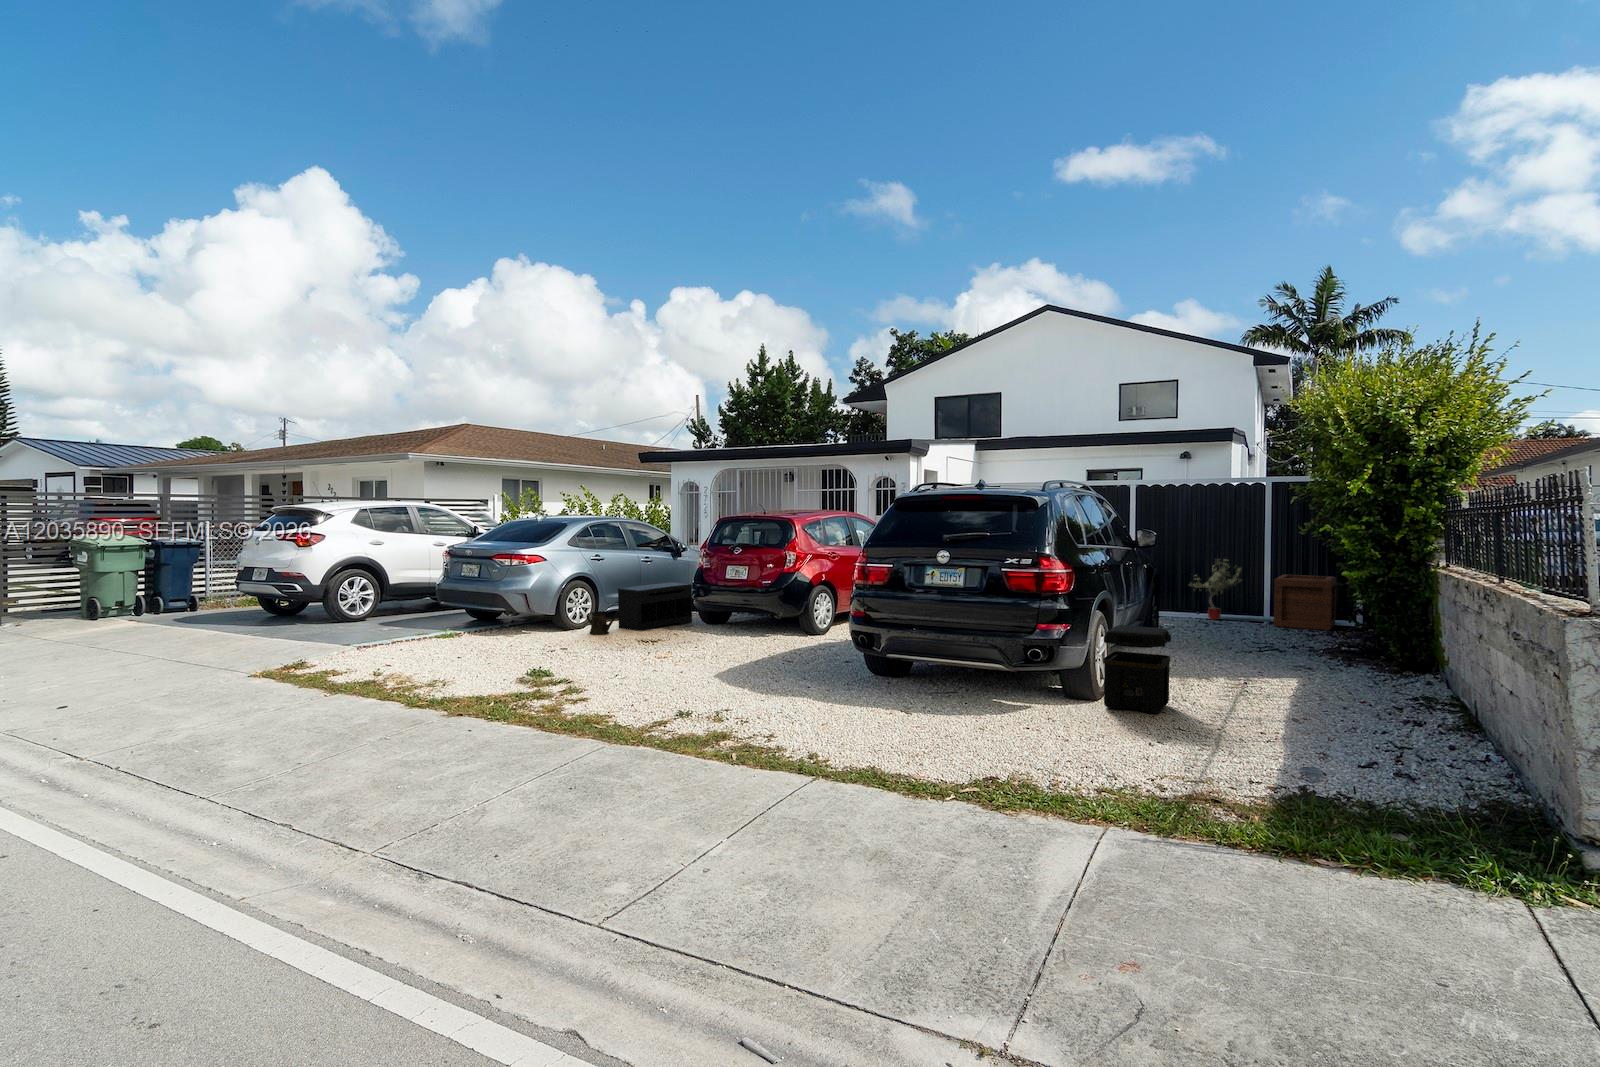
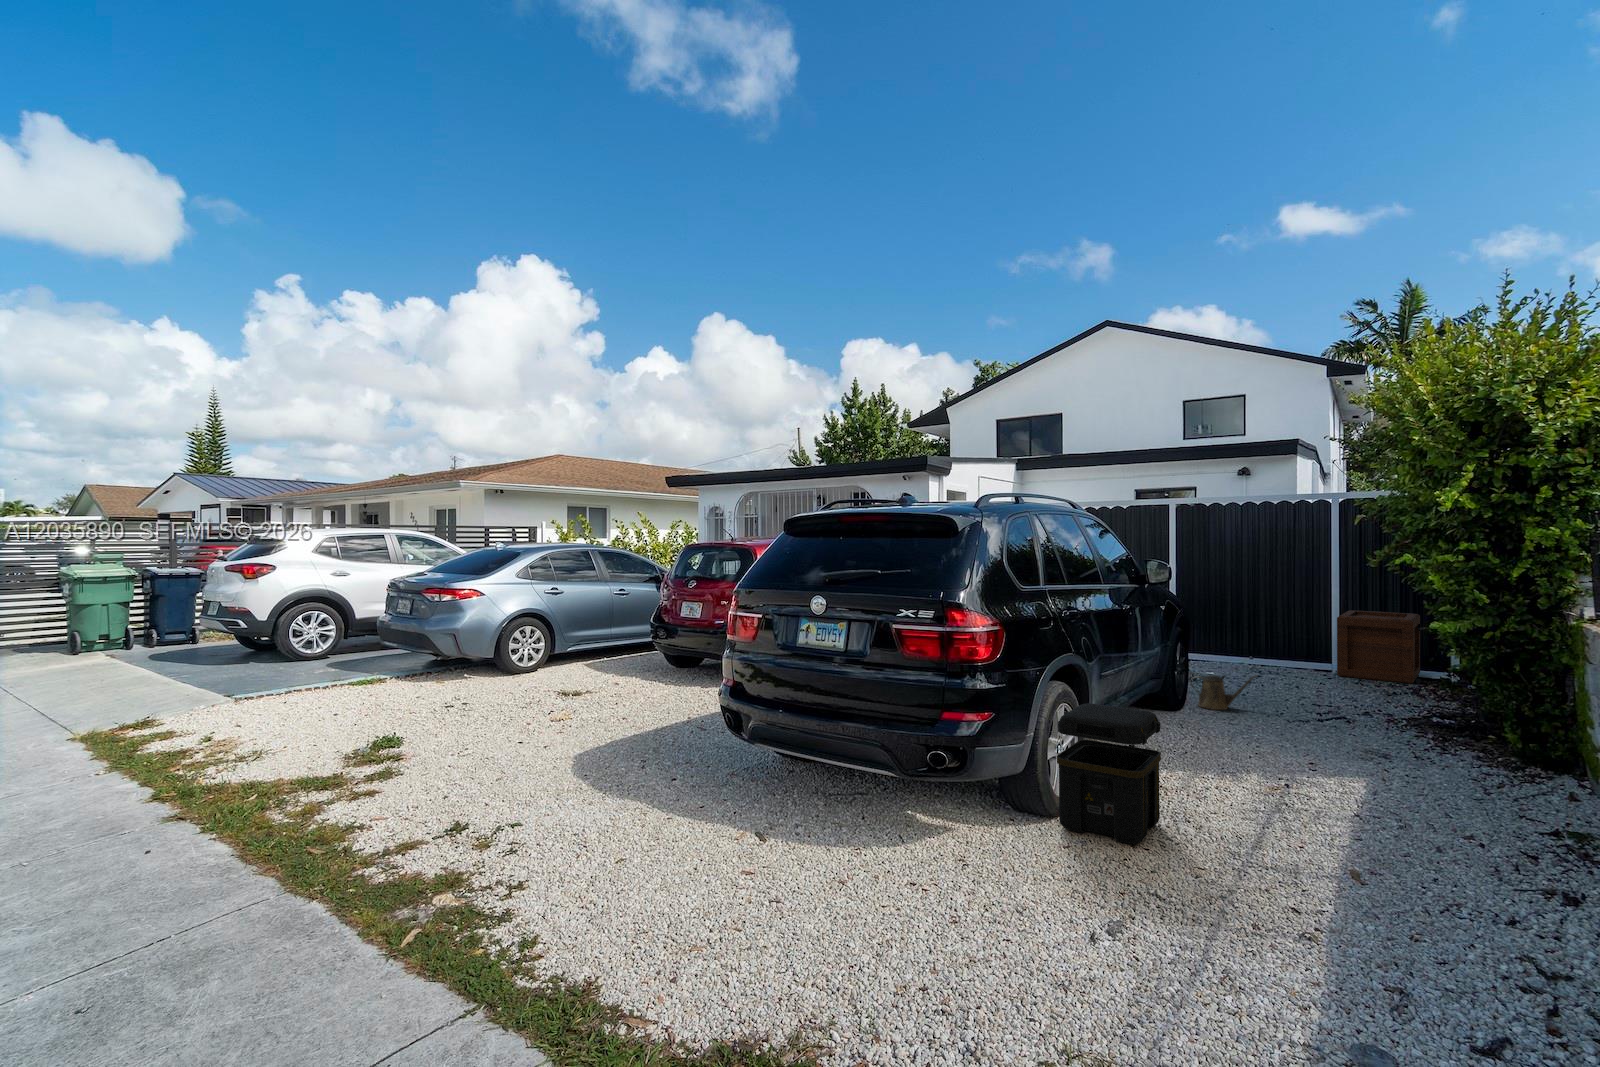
potted tree: present [1190,559,1241,620] -> none [1228,590,1296,665]
bench: present [618,582,692,631] -> none [561,617,649,674]
watering can: present [587,610,620,635] -> present [1191,675,1257,710]

